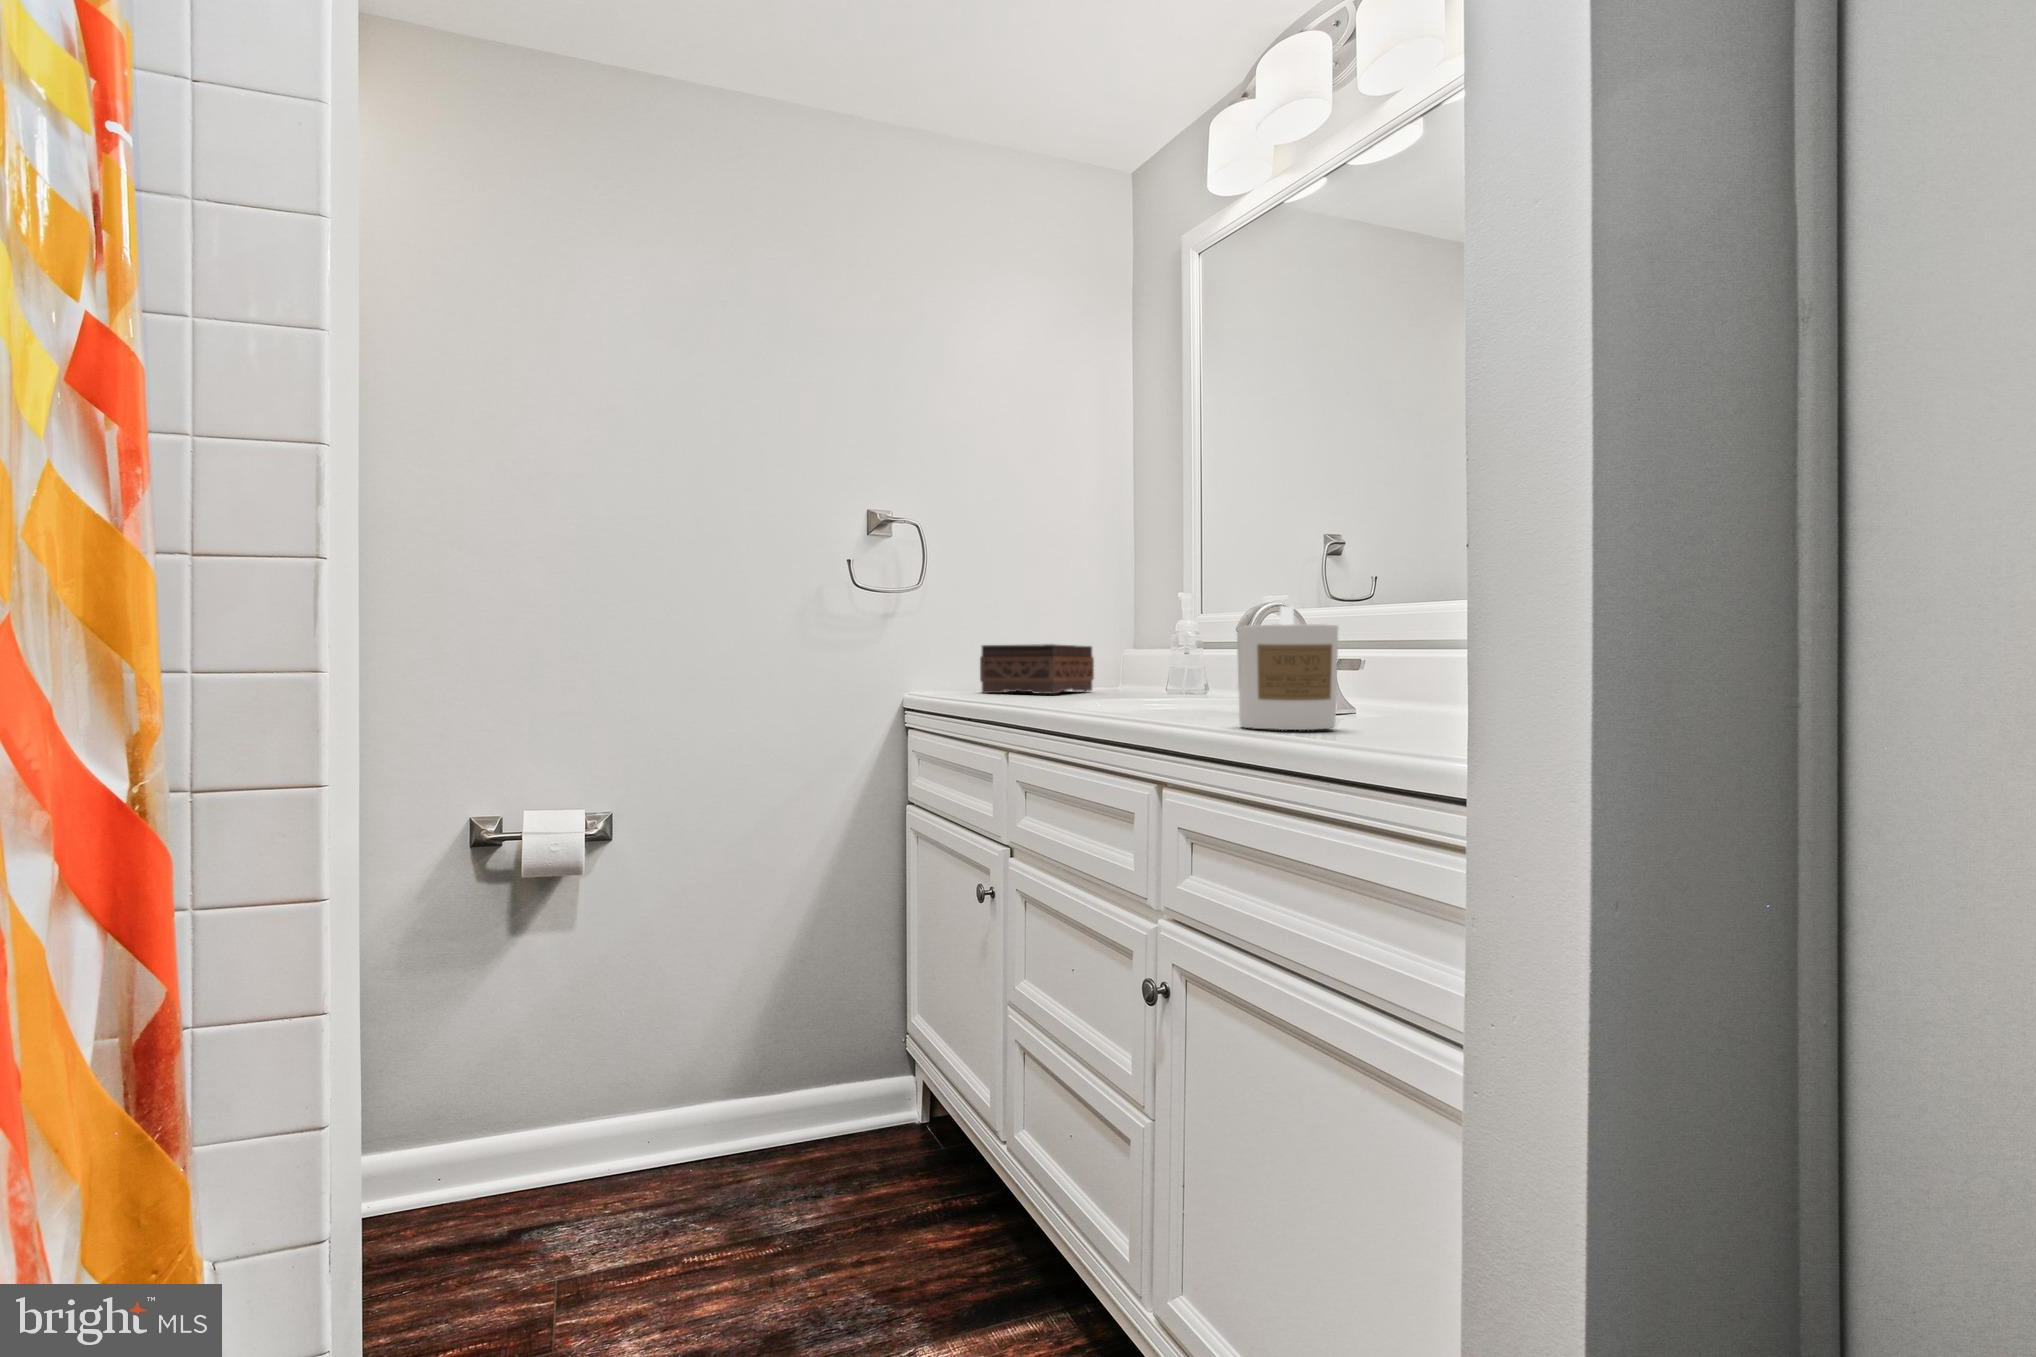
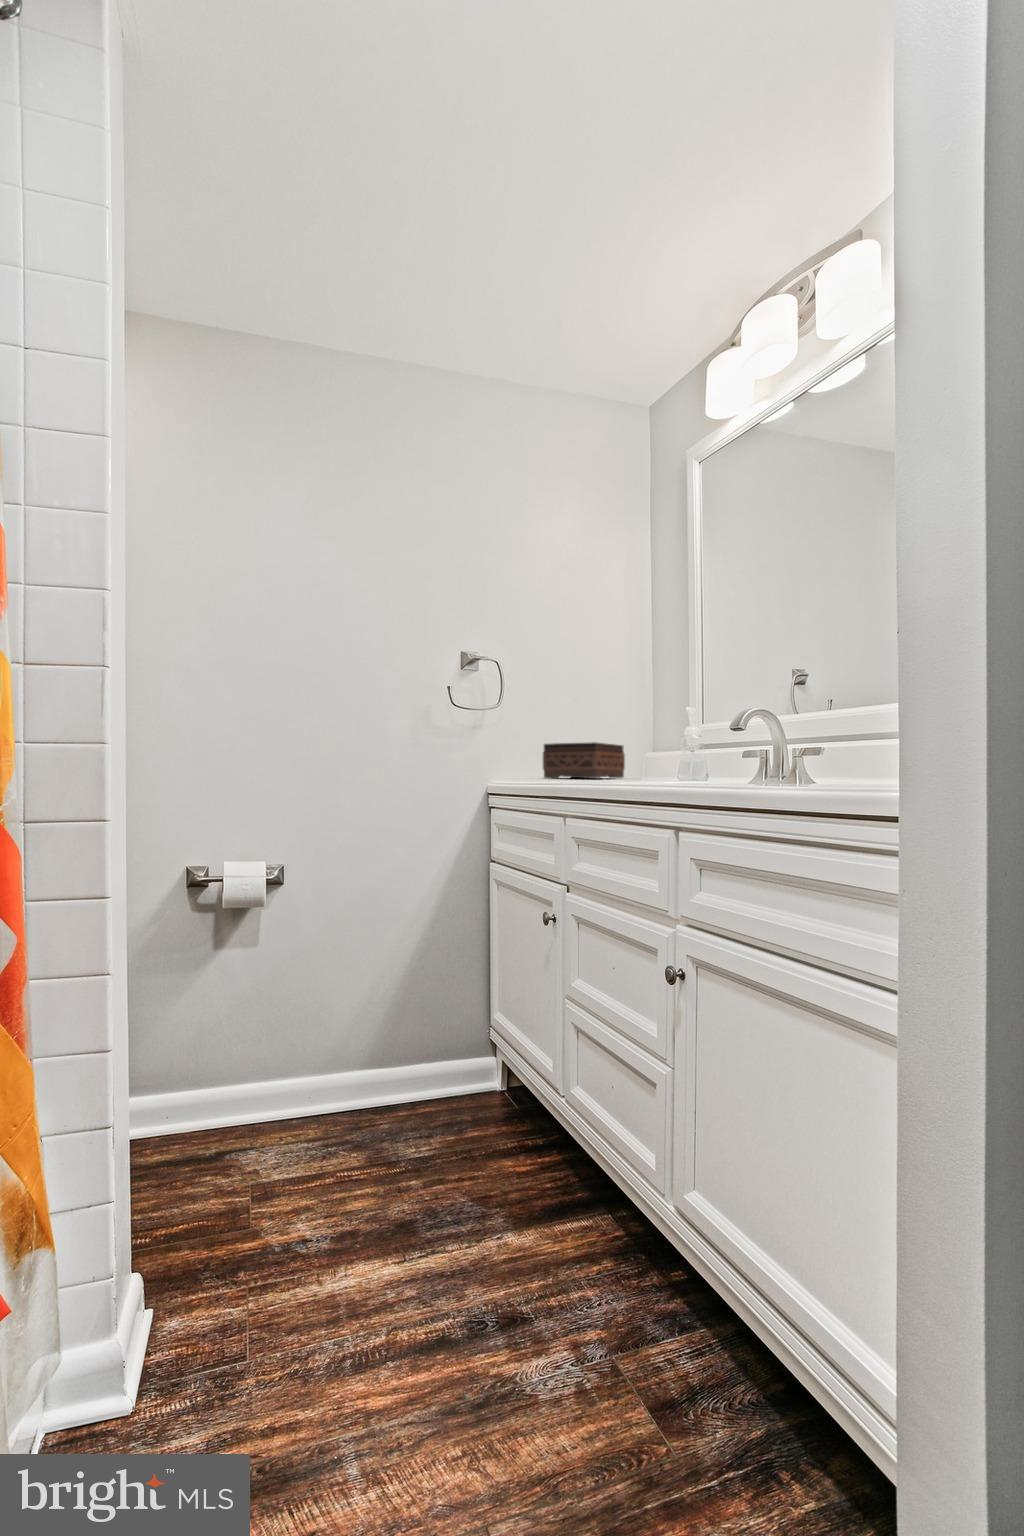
candle: present [1237,606,1338,730] -> none [731,702,804,789]

